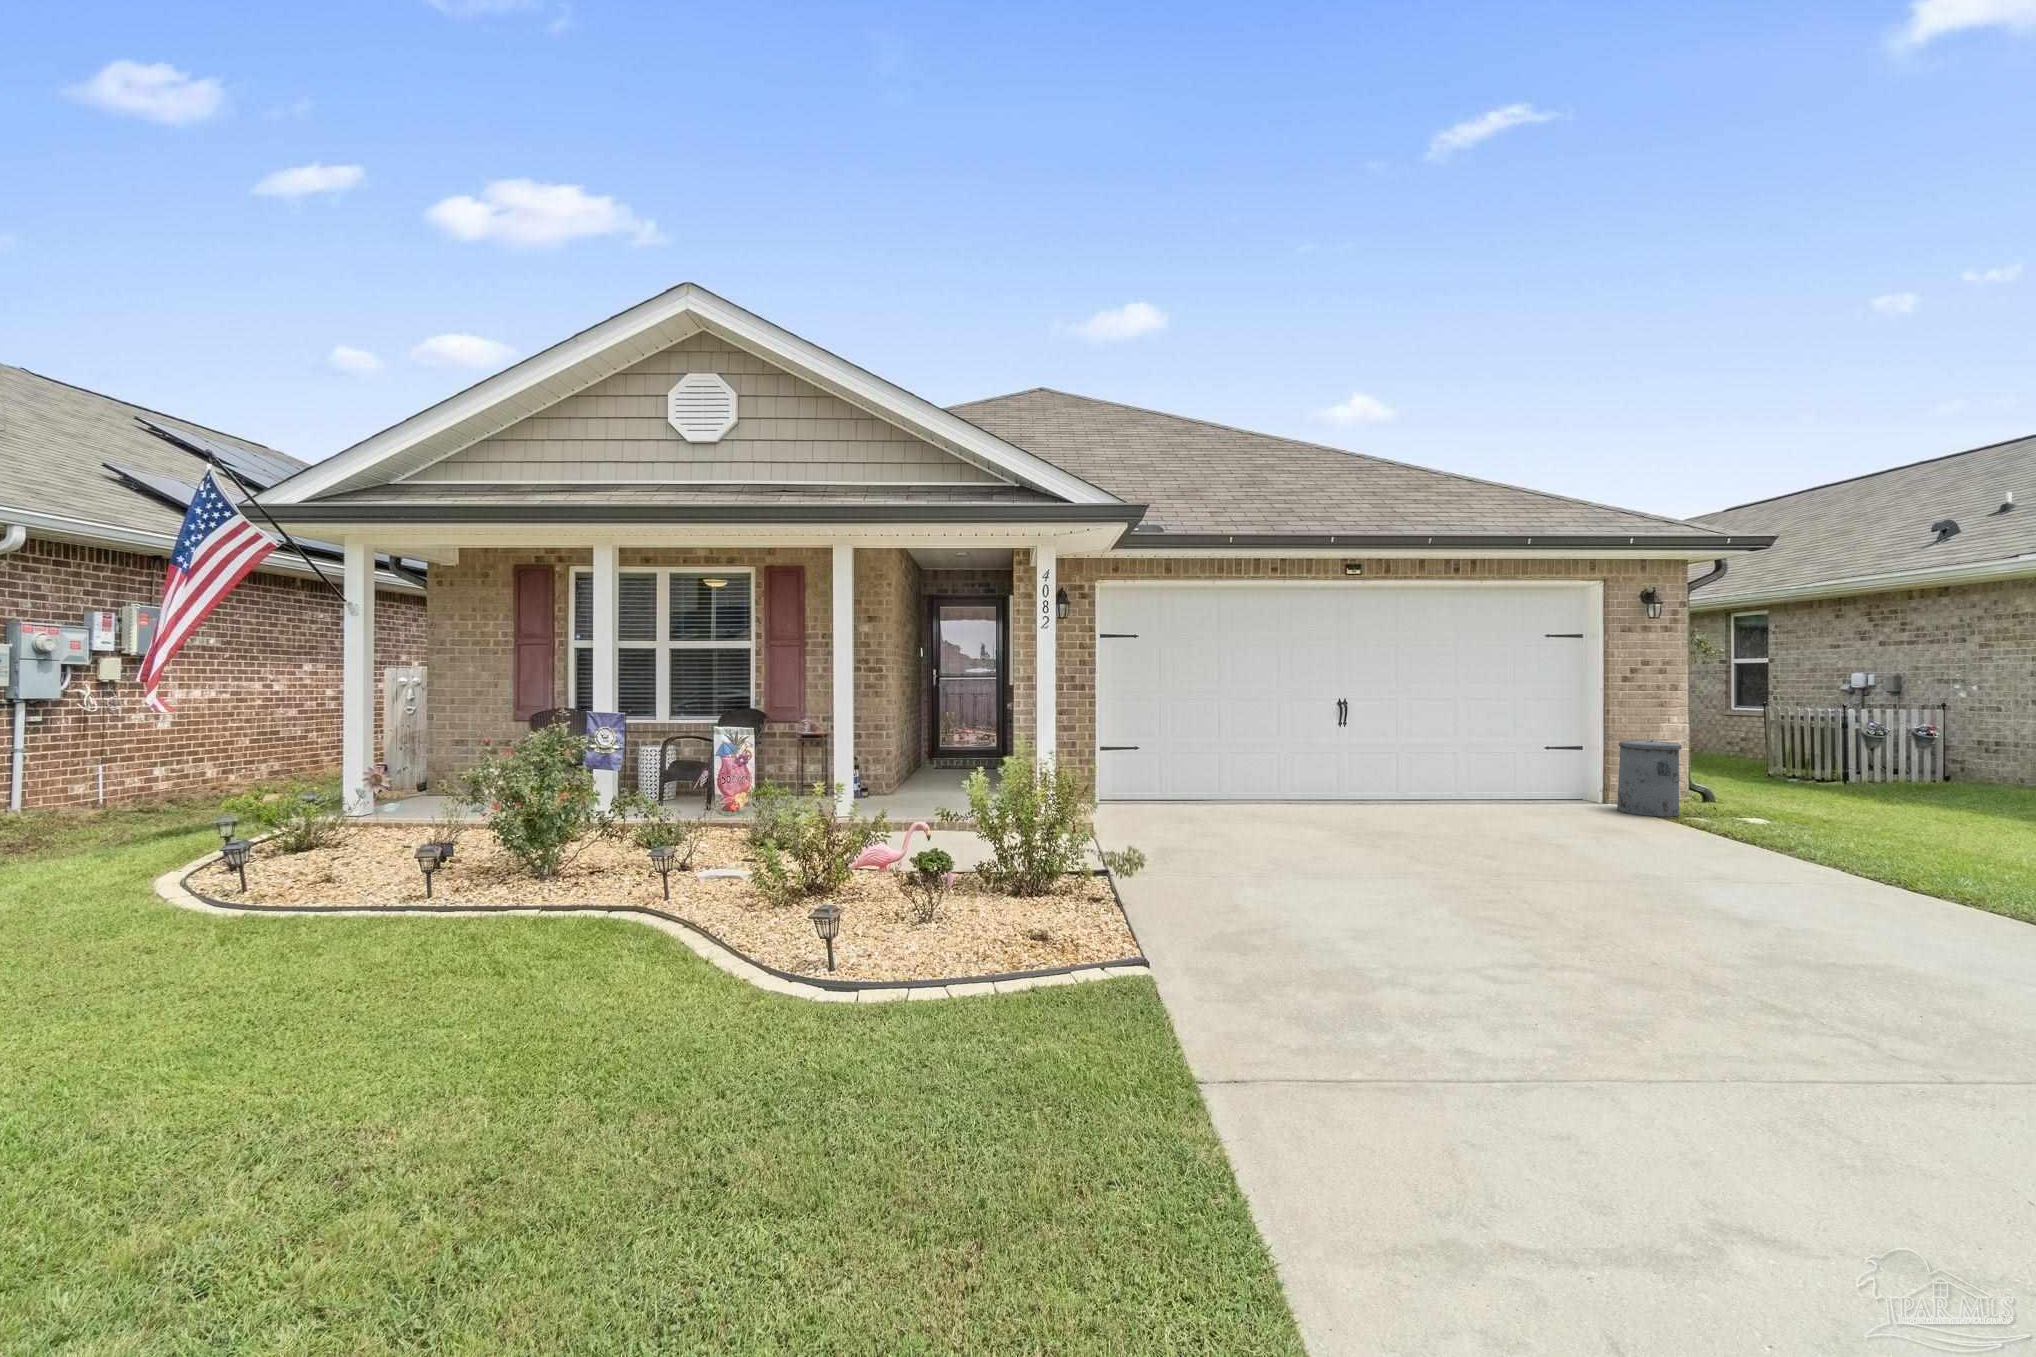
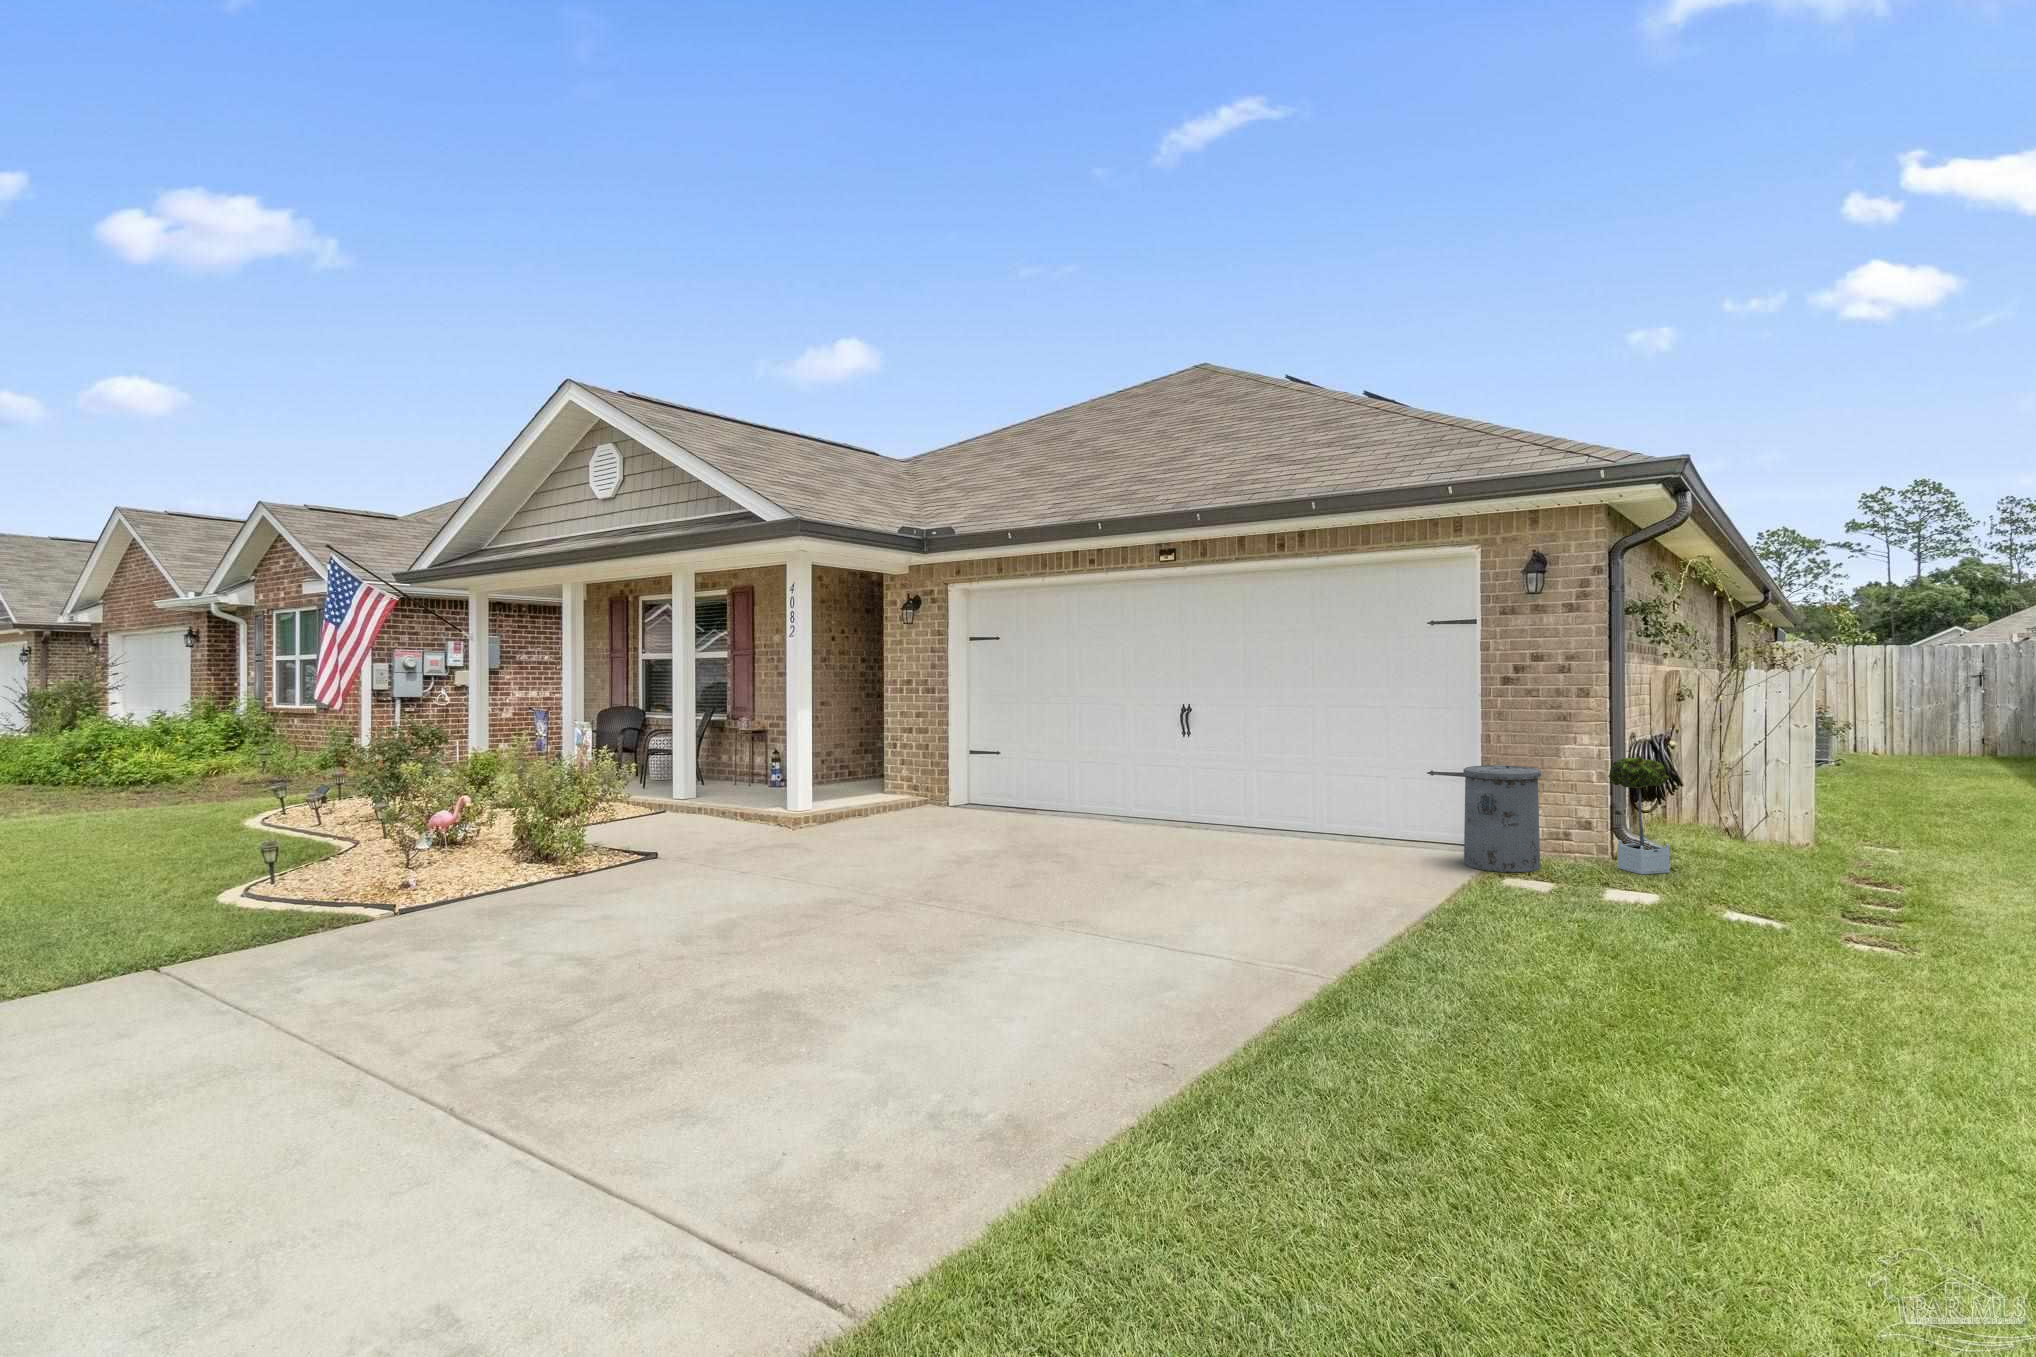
potted tree: none [1692,730,1734,810] -> present [1609,756,1670,874]

